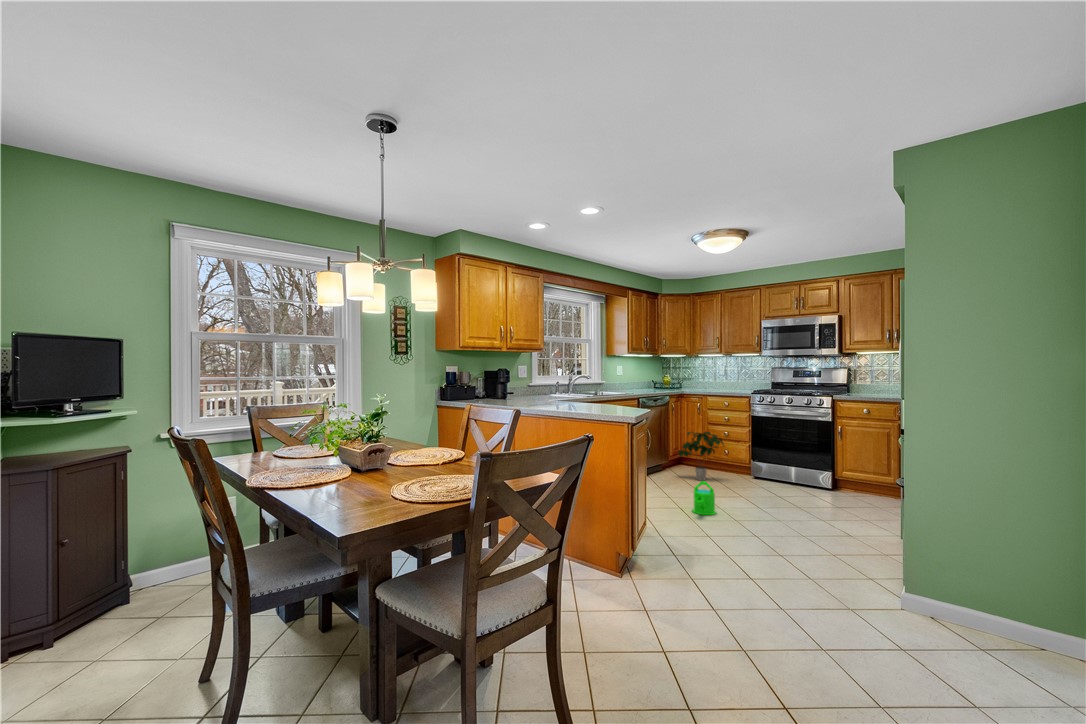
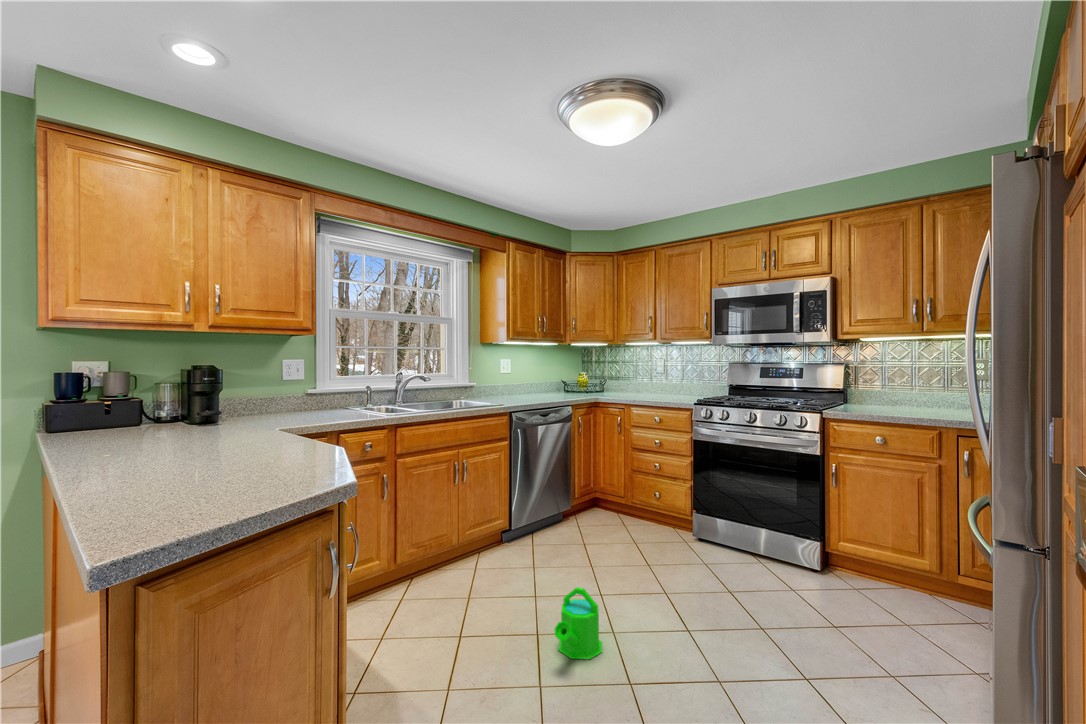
potted plant: present [678,432,723,481] -> none [575,467,647,549]

